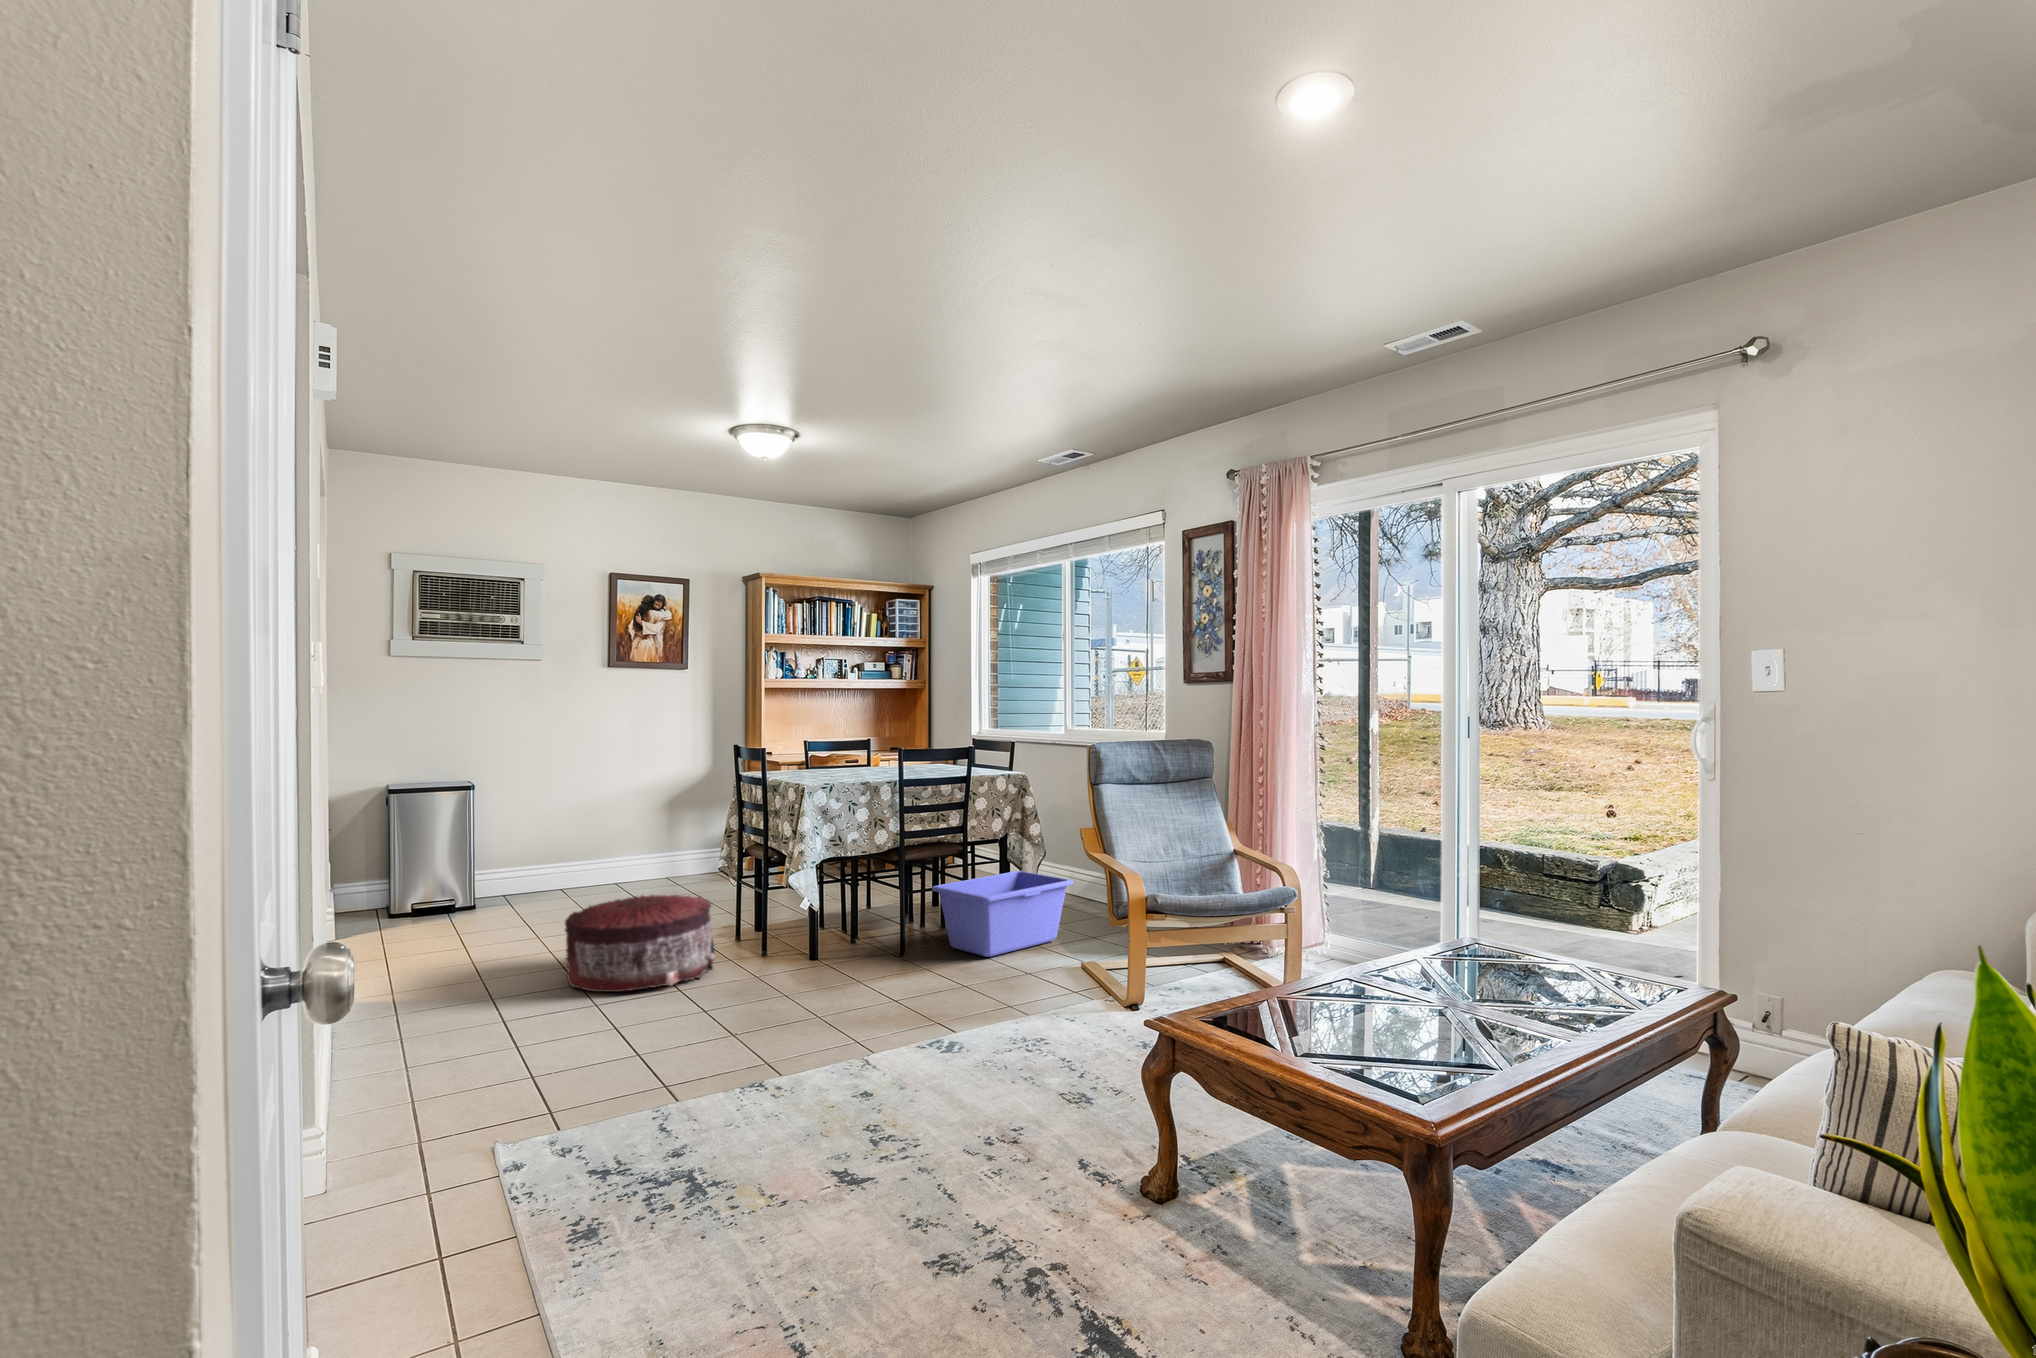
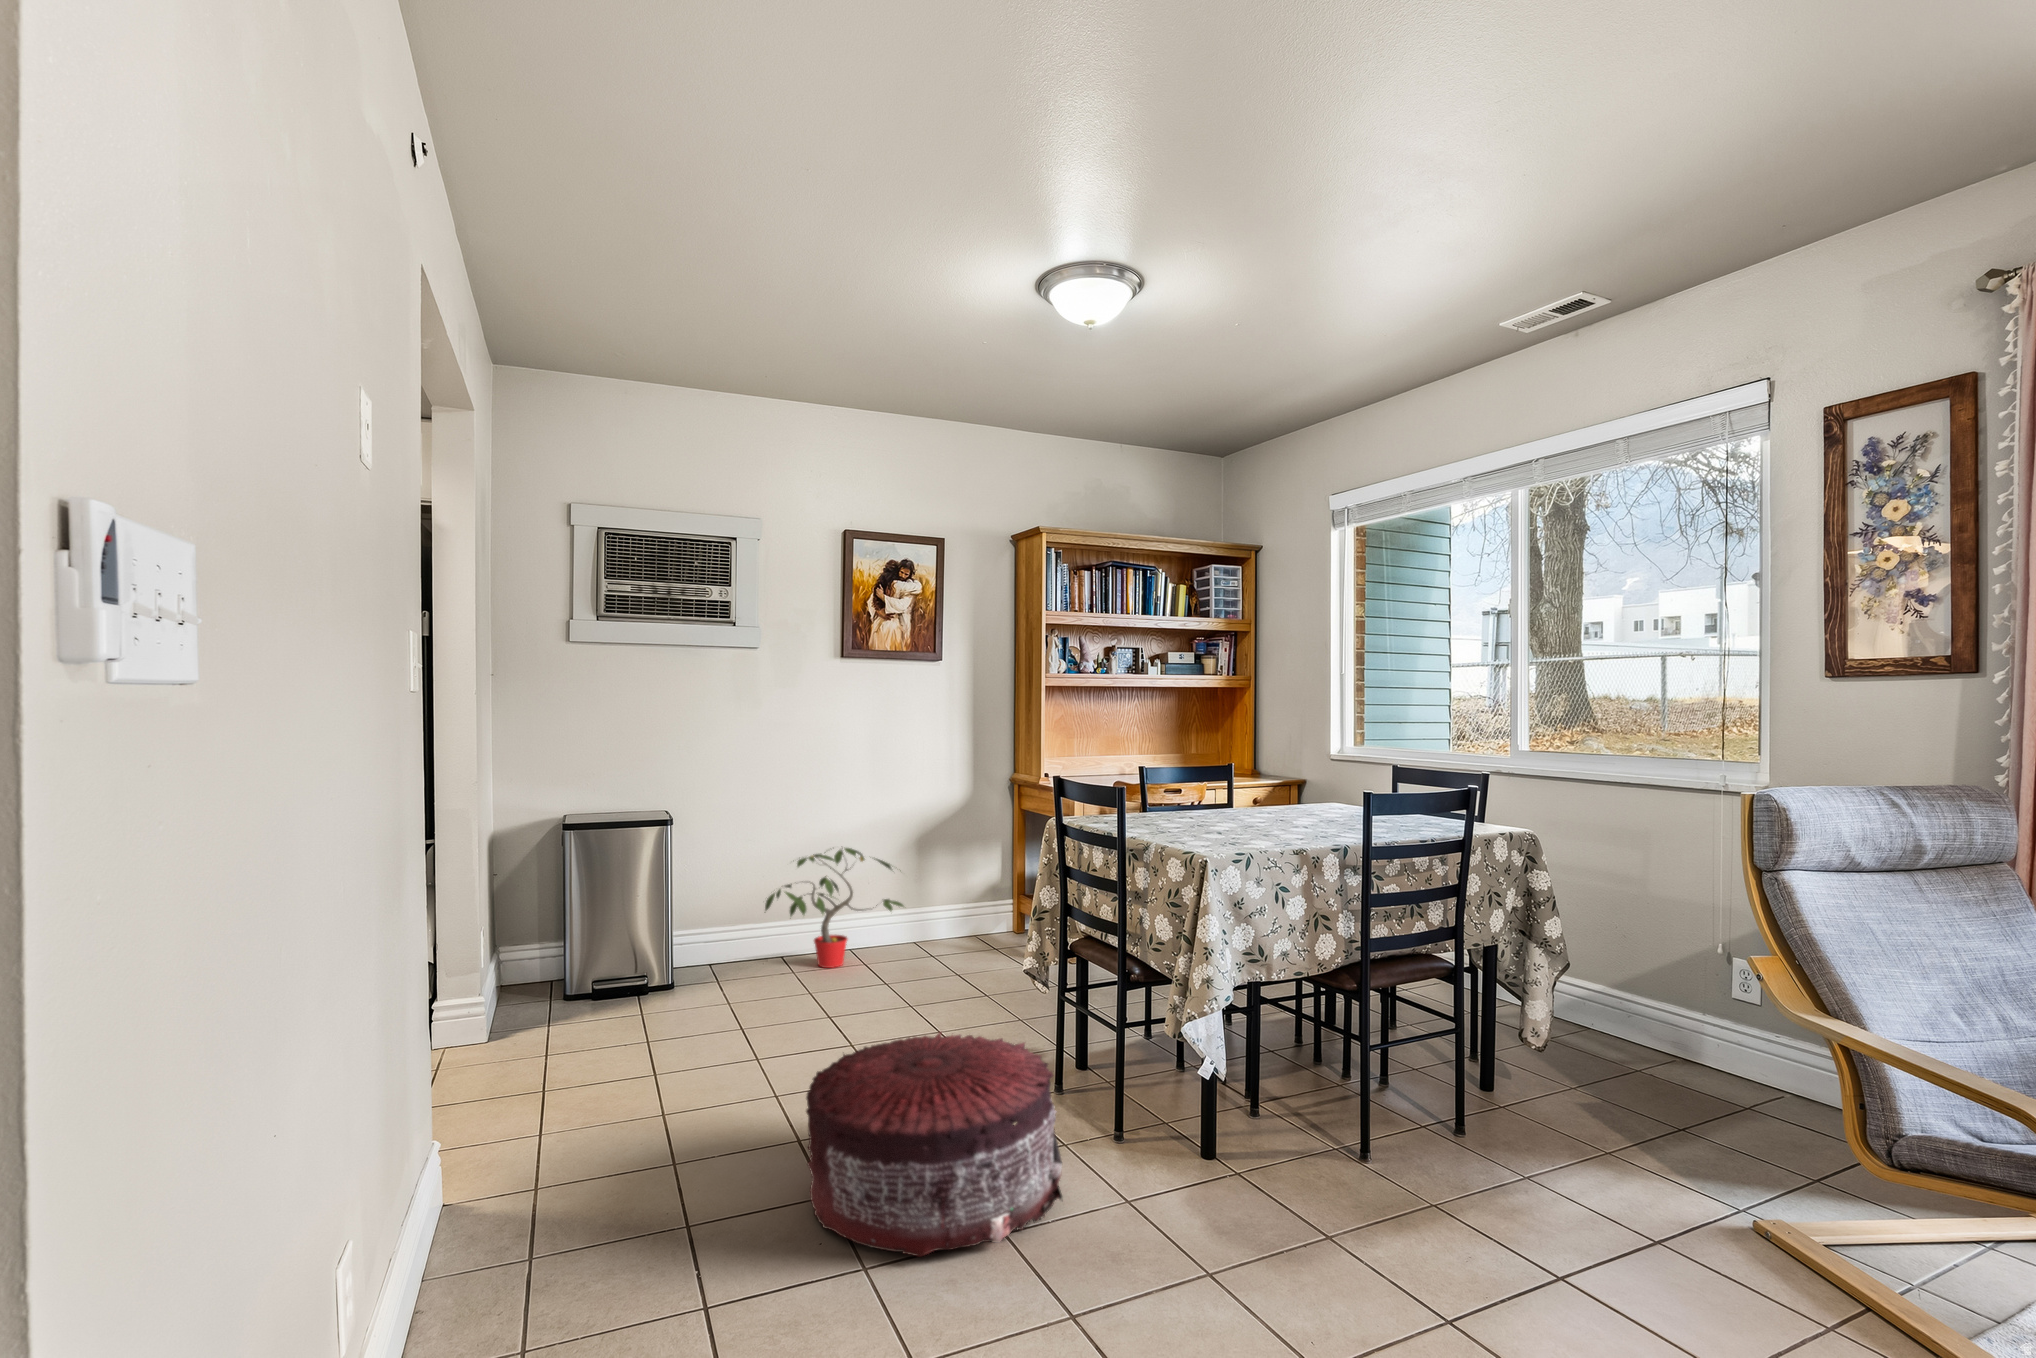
potted plant: none [544,805,657,893] -> present [765,848,904,968]
storage bin: present [932,871,1074,957] -> none [1428,1005,1692,1197]

